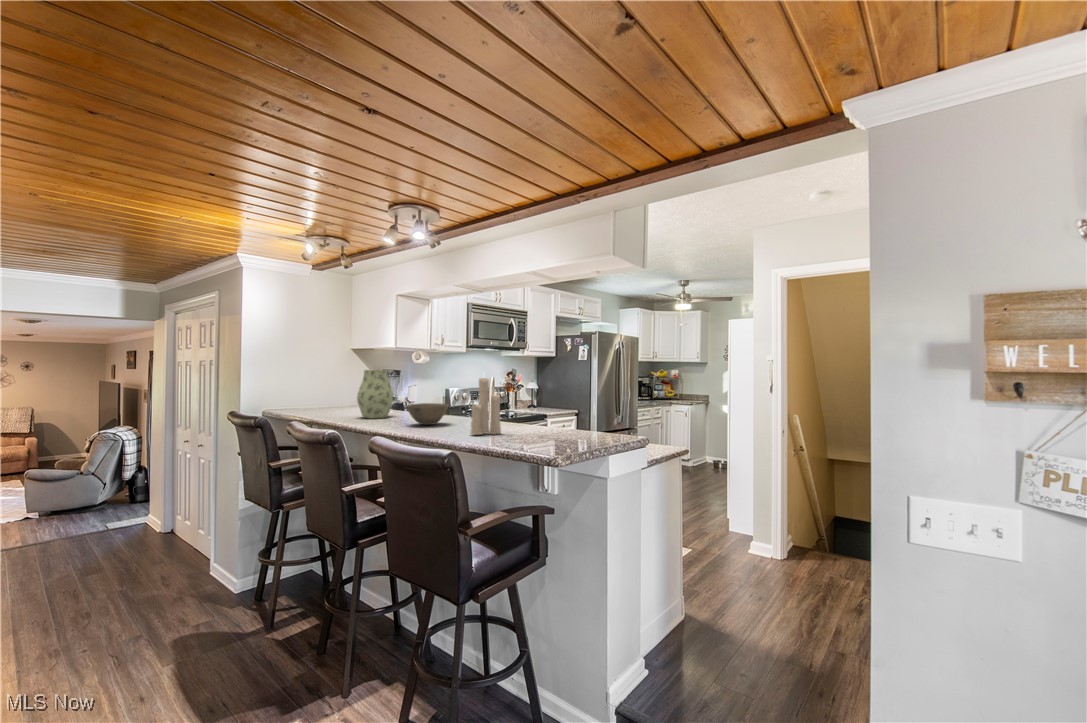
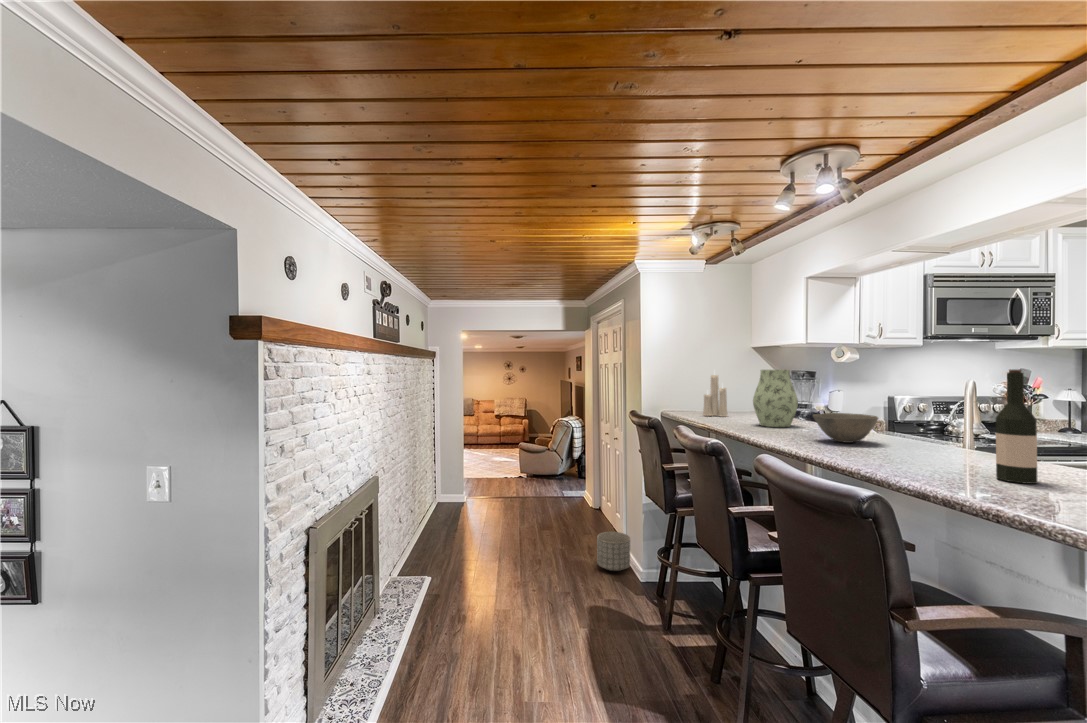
wine bottle: none [509,371,526,438] -> present [996,369,1038,484]
candle: present [470,378,501,435] -> present [703,375,728,417]
planter: none [176,549,221,594] -> present [597,532,630,571]

